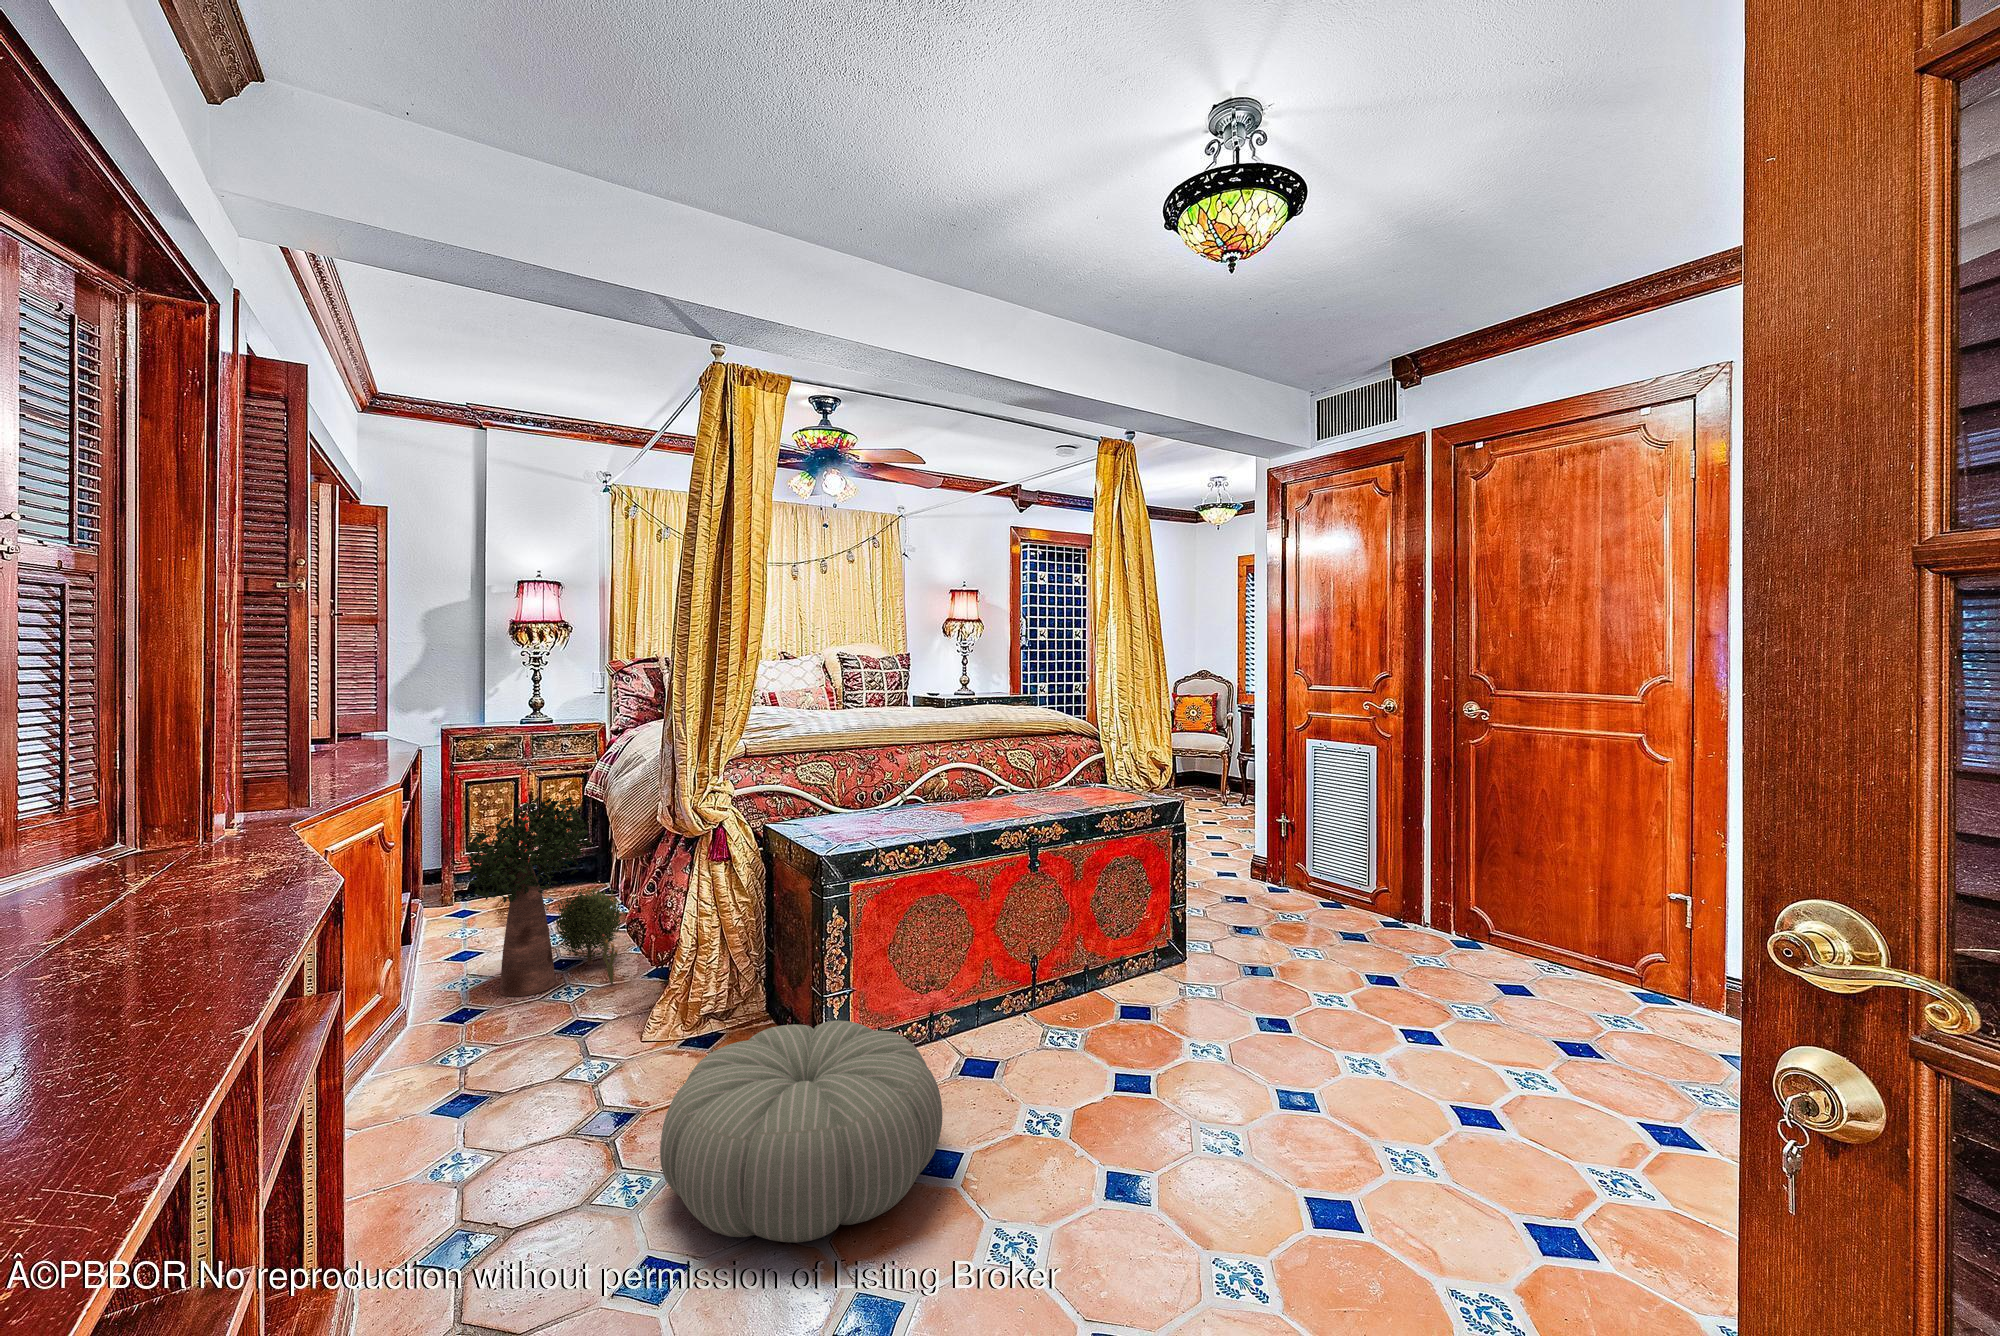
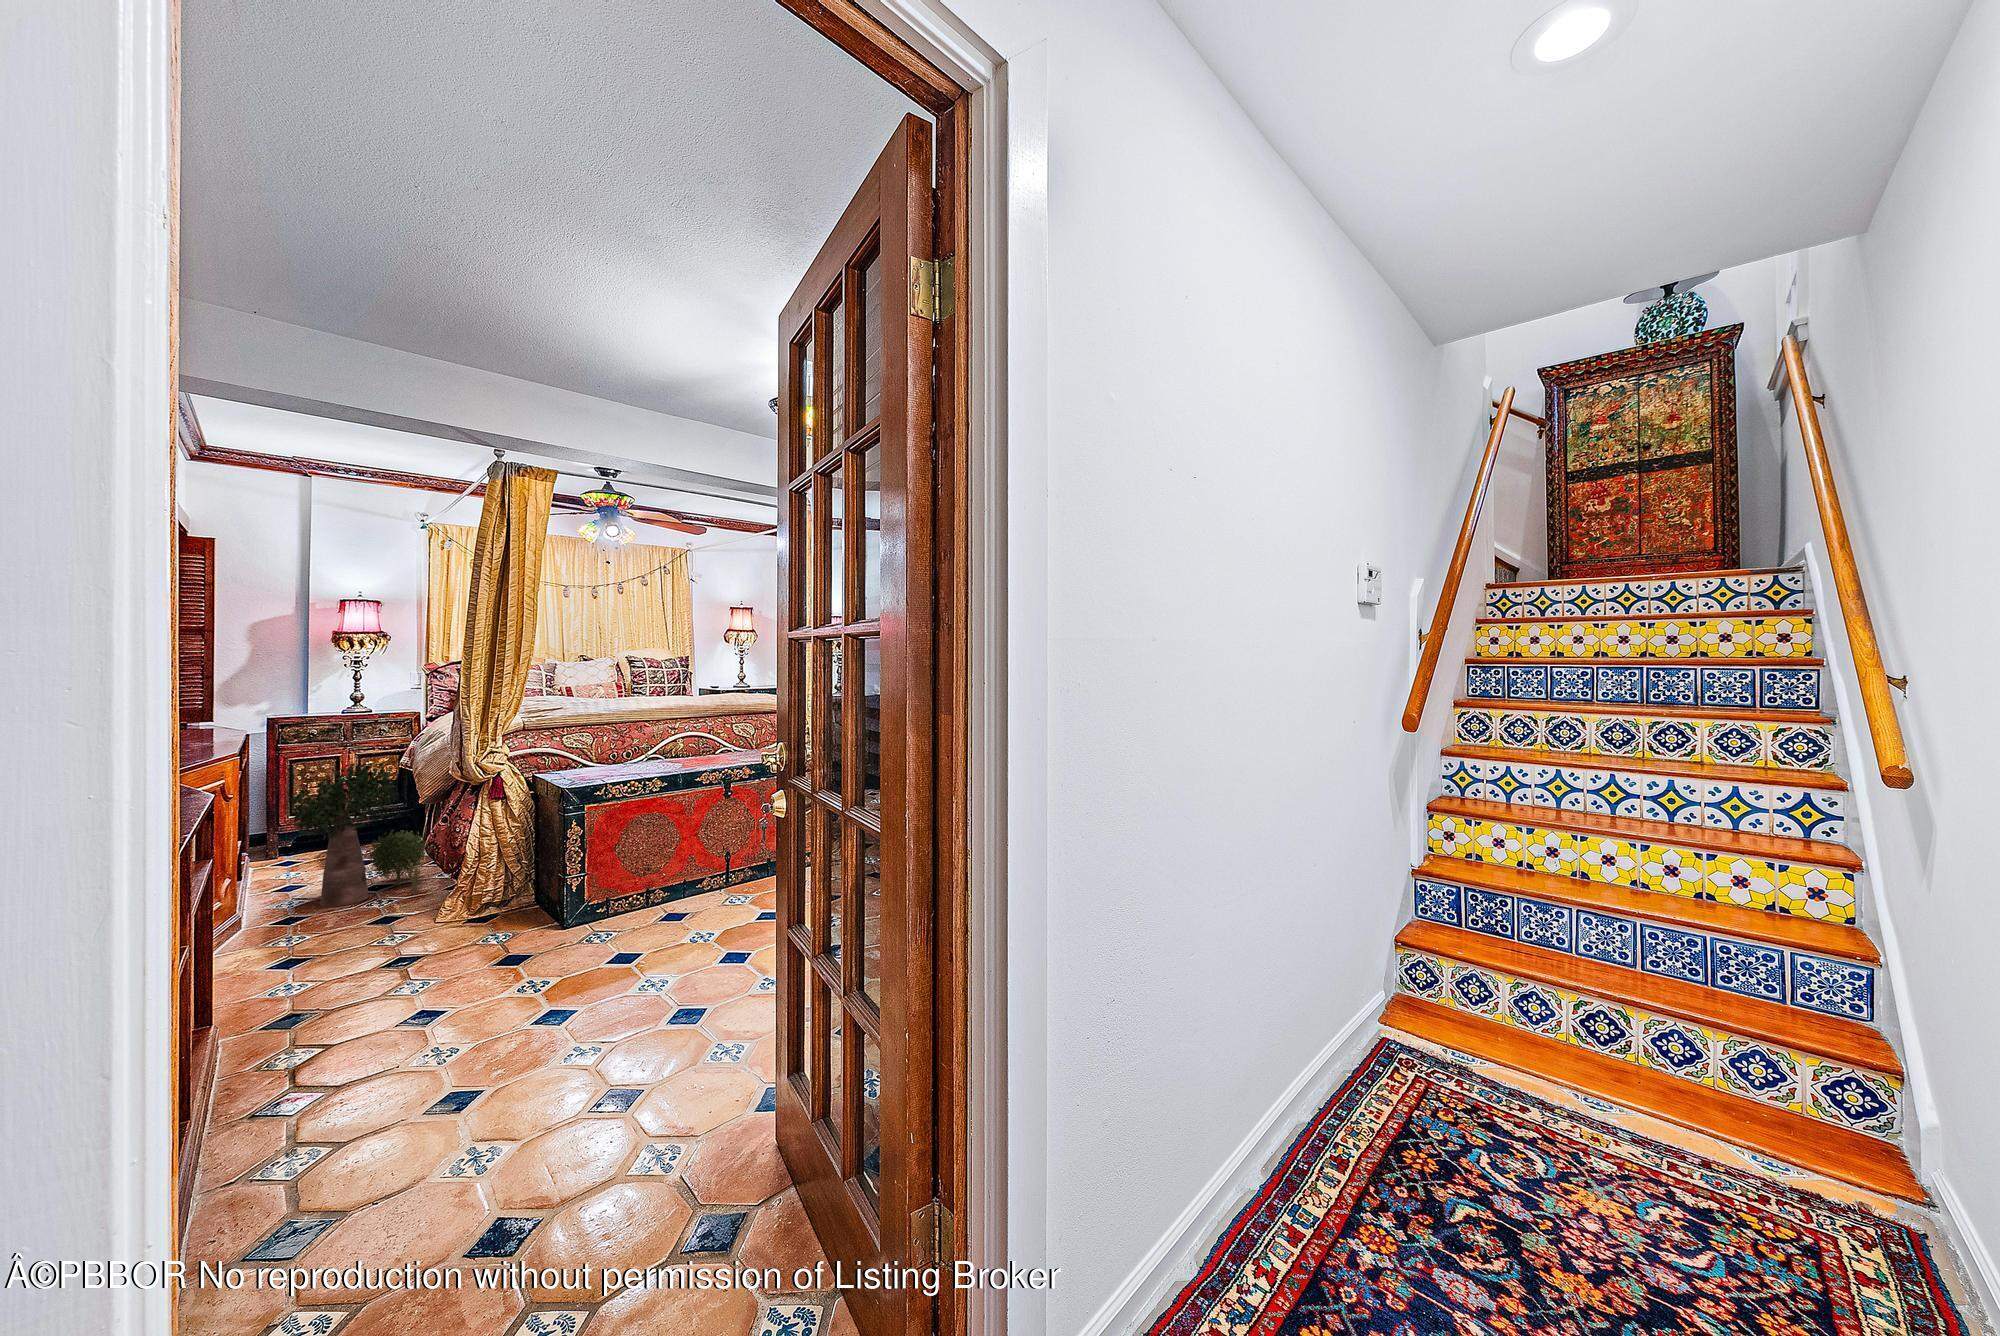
pouf: present [660,1020,942,1243] -> none [435,887,630,1001]

